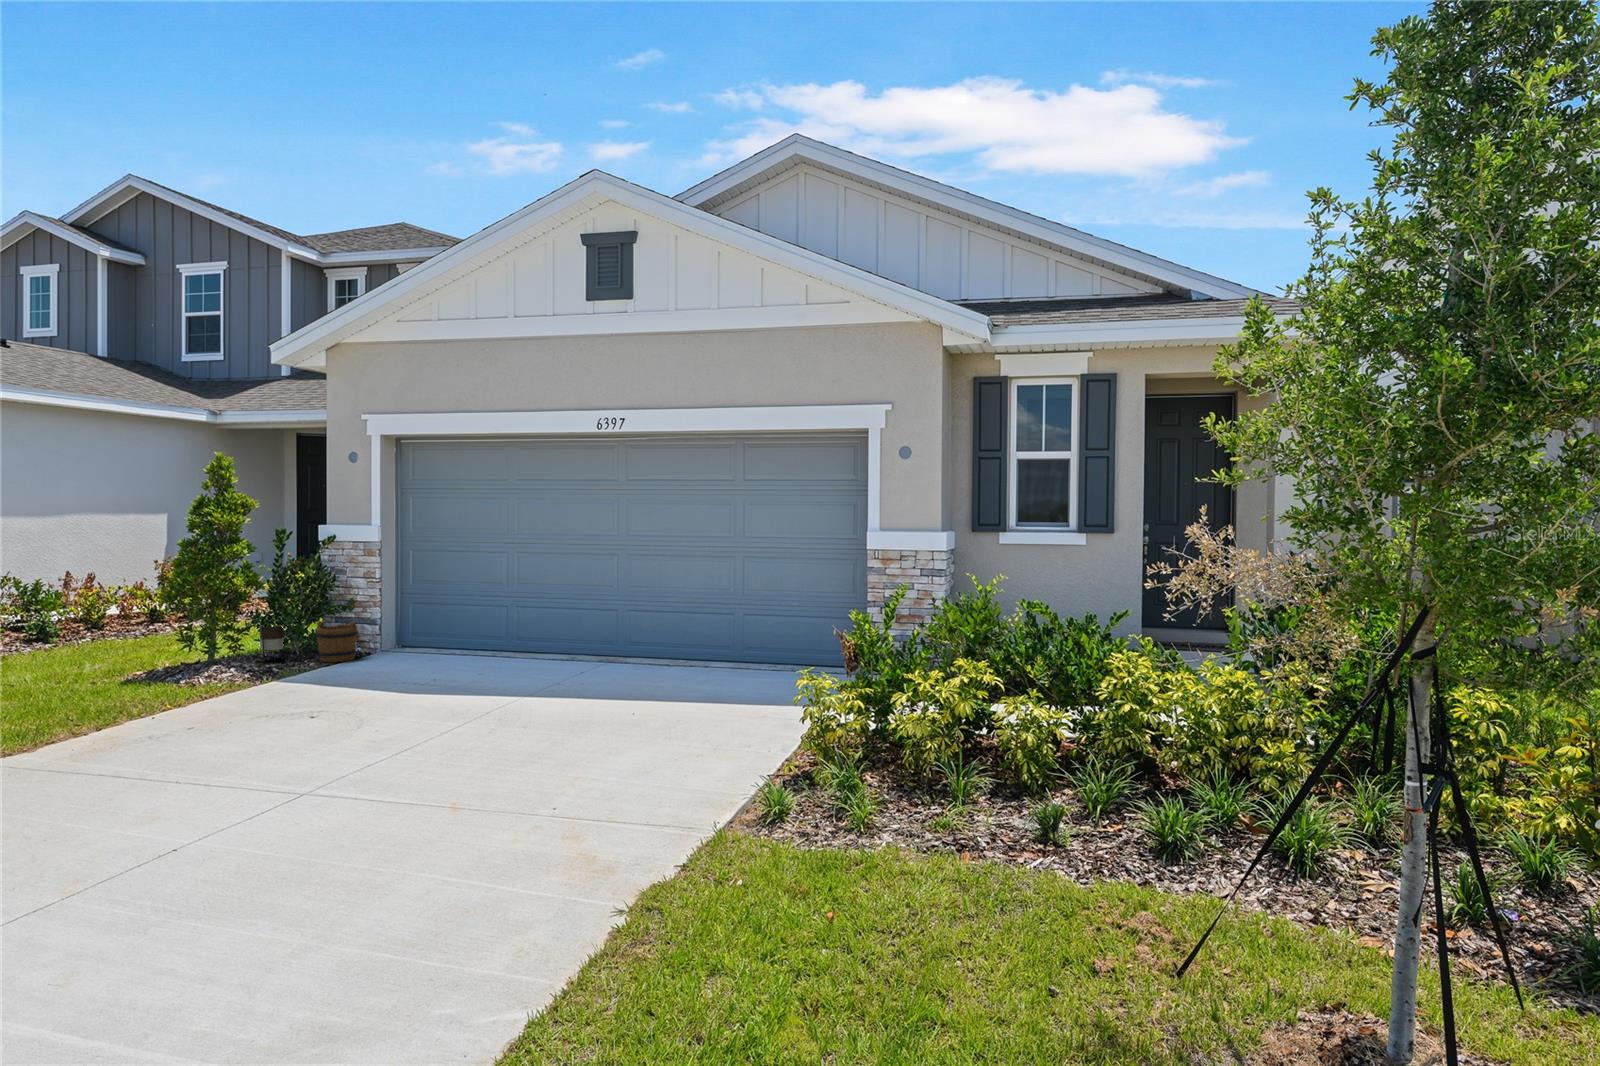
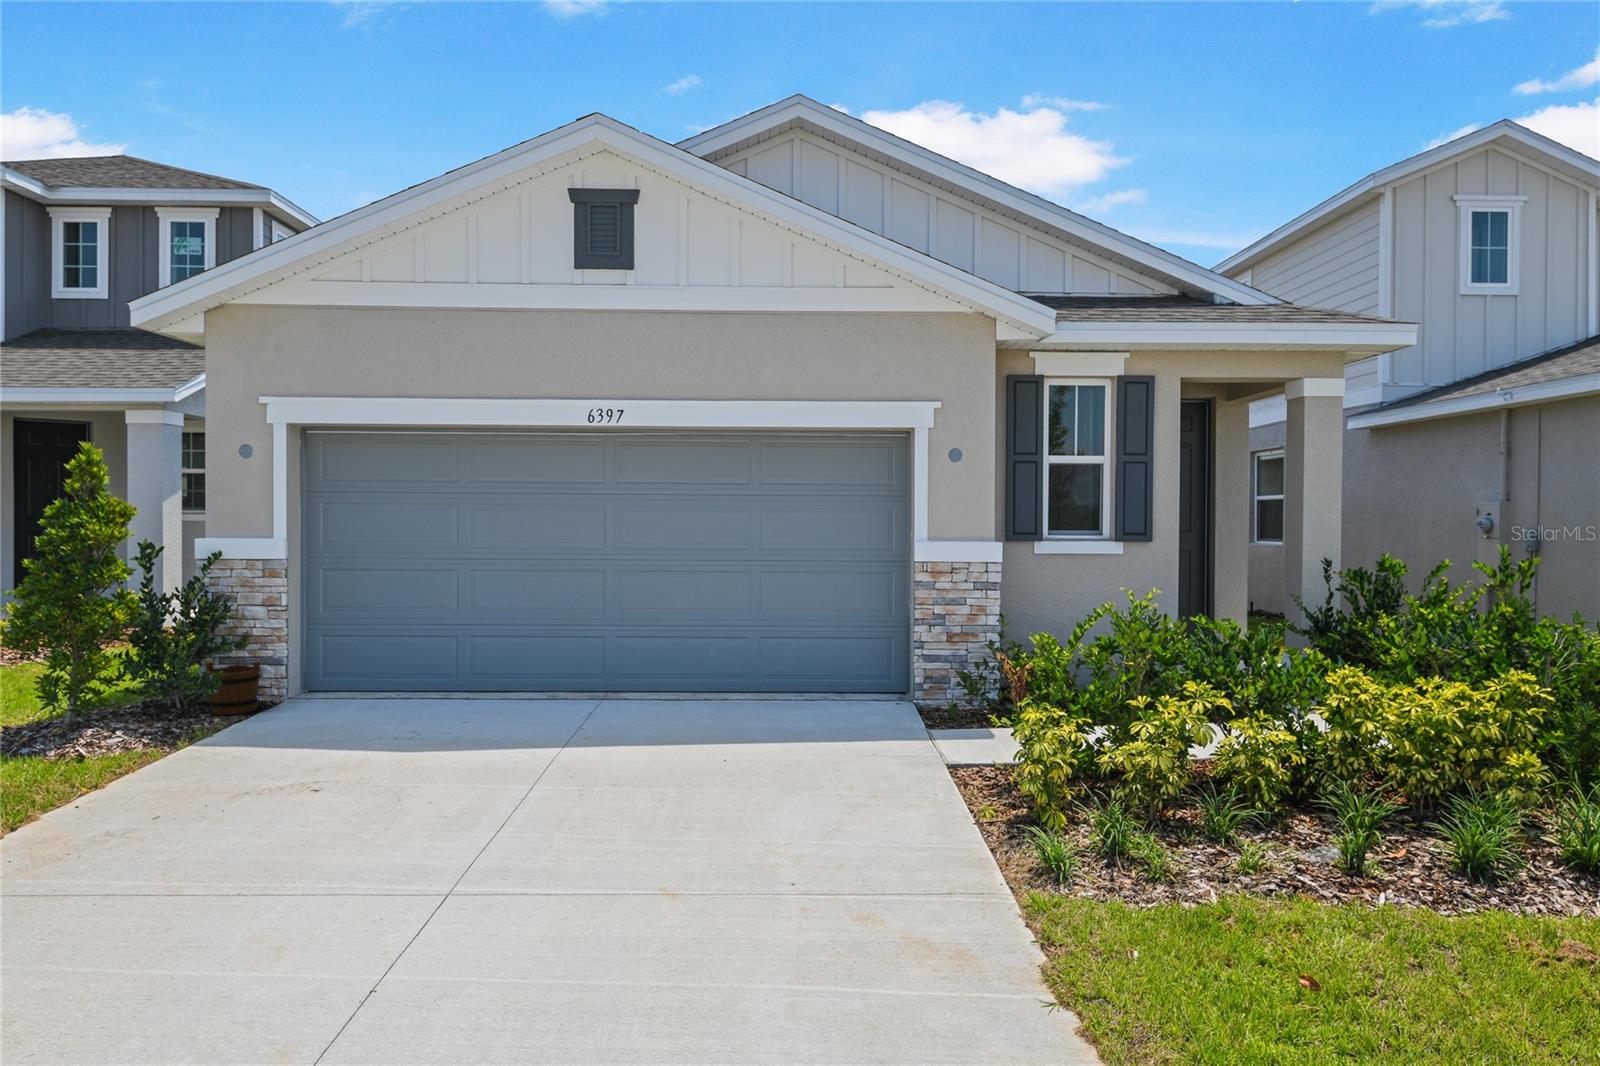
planter: present [260,625,289,663] -> none [125,667,164,720]

